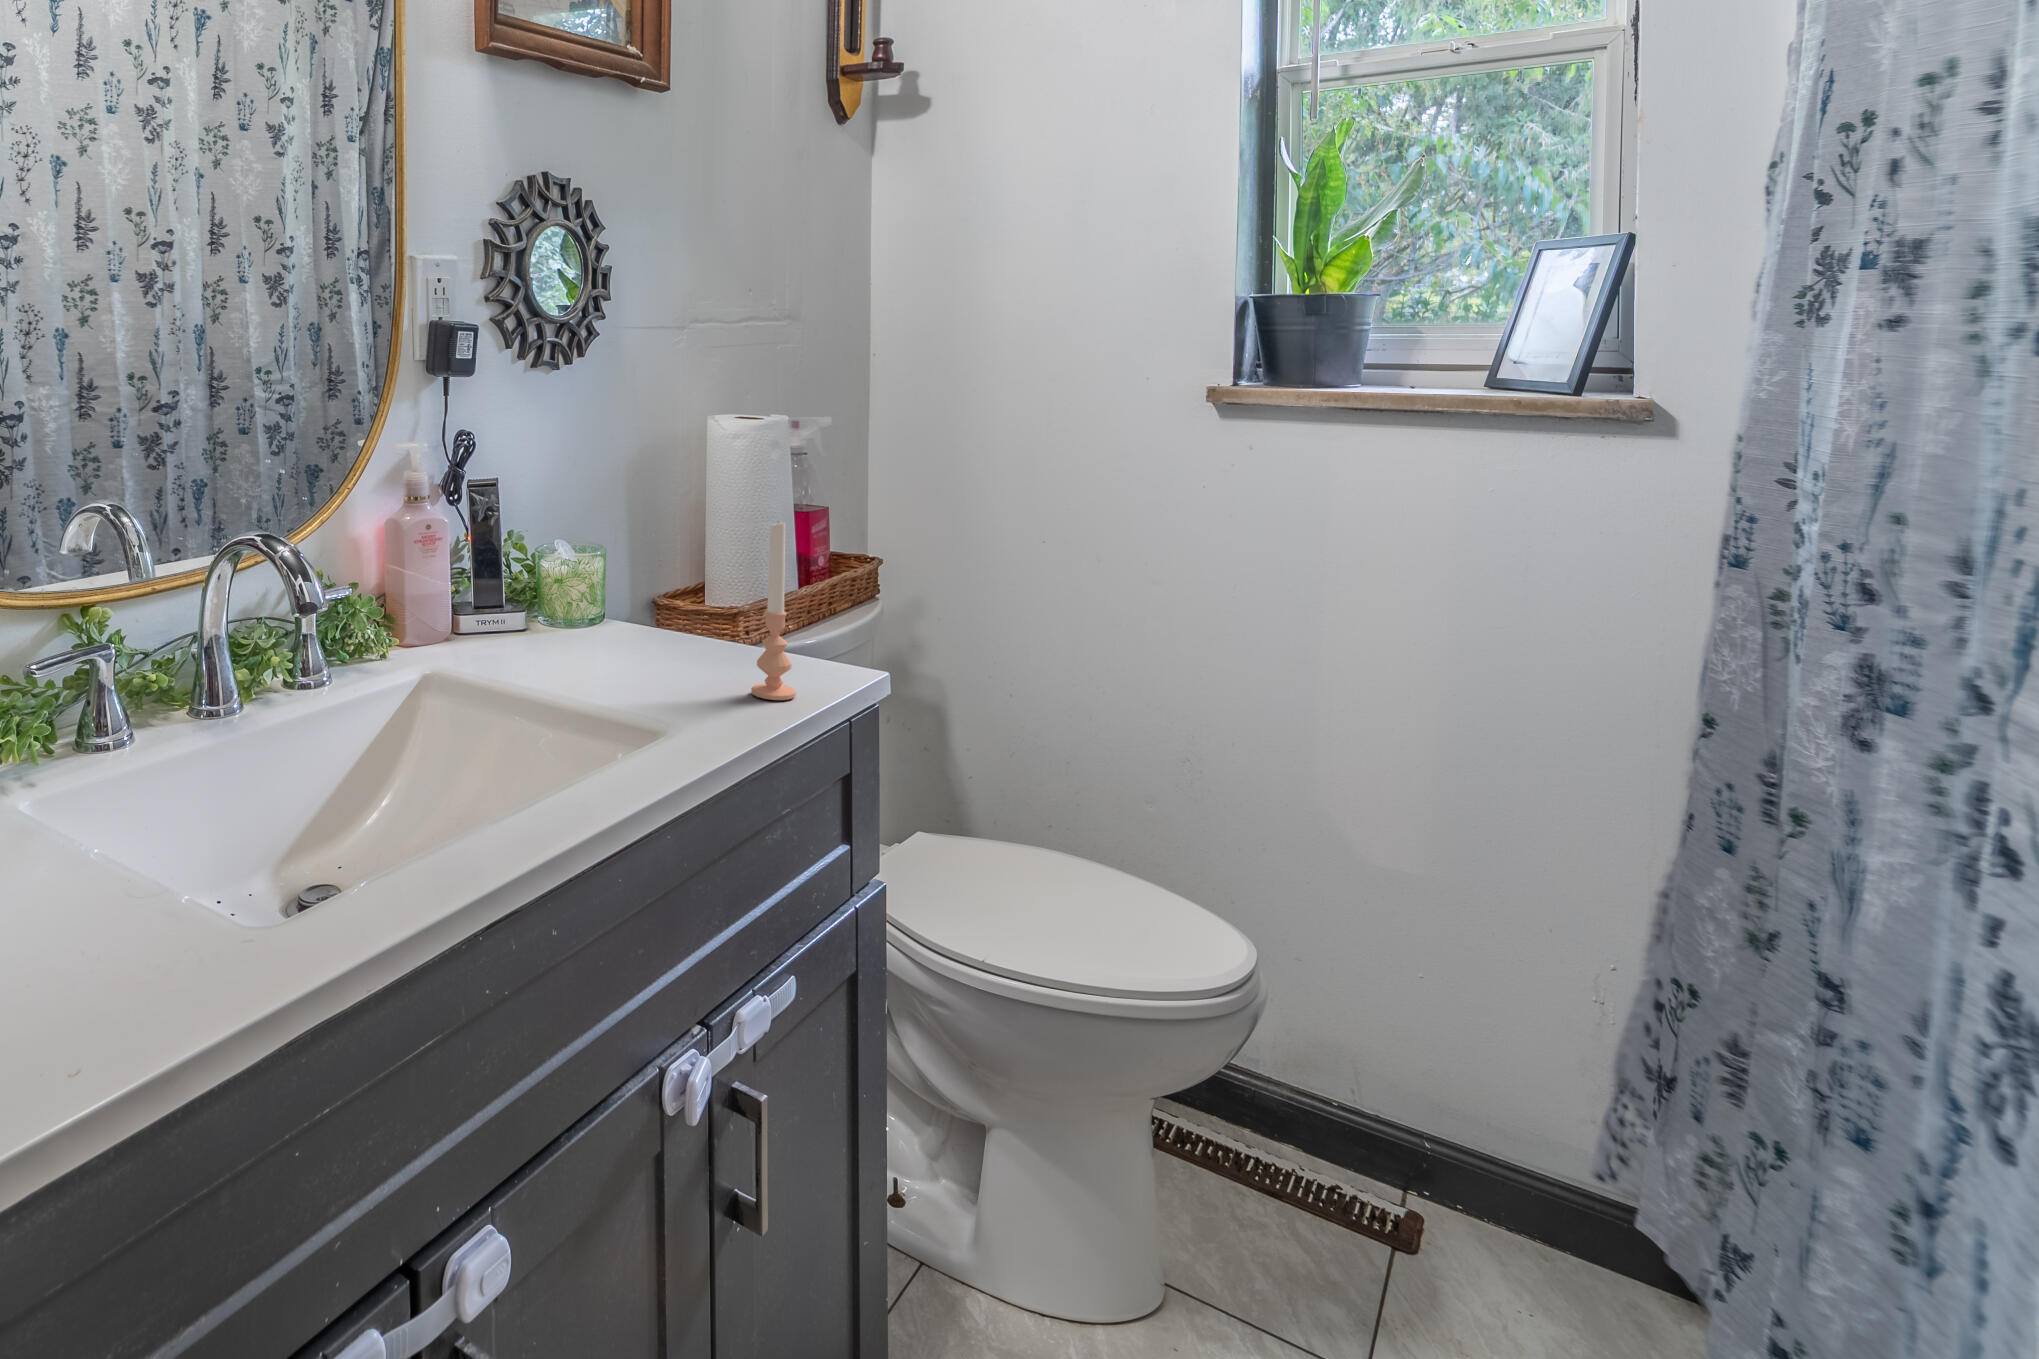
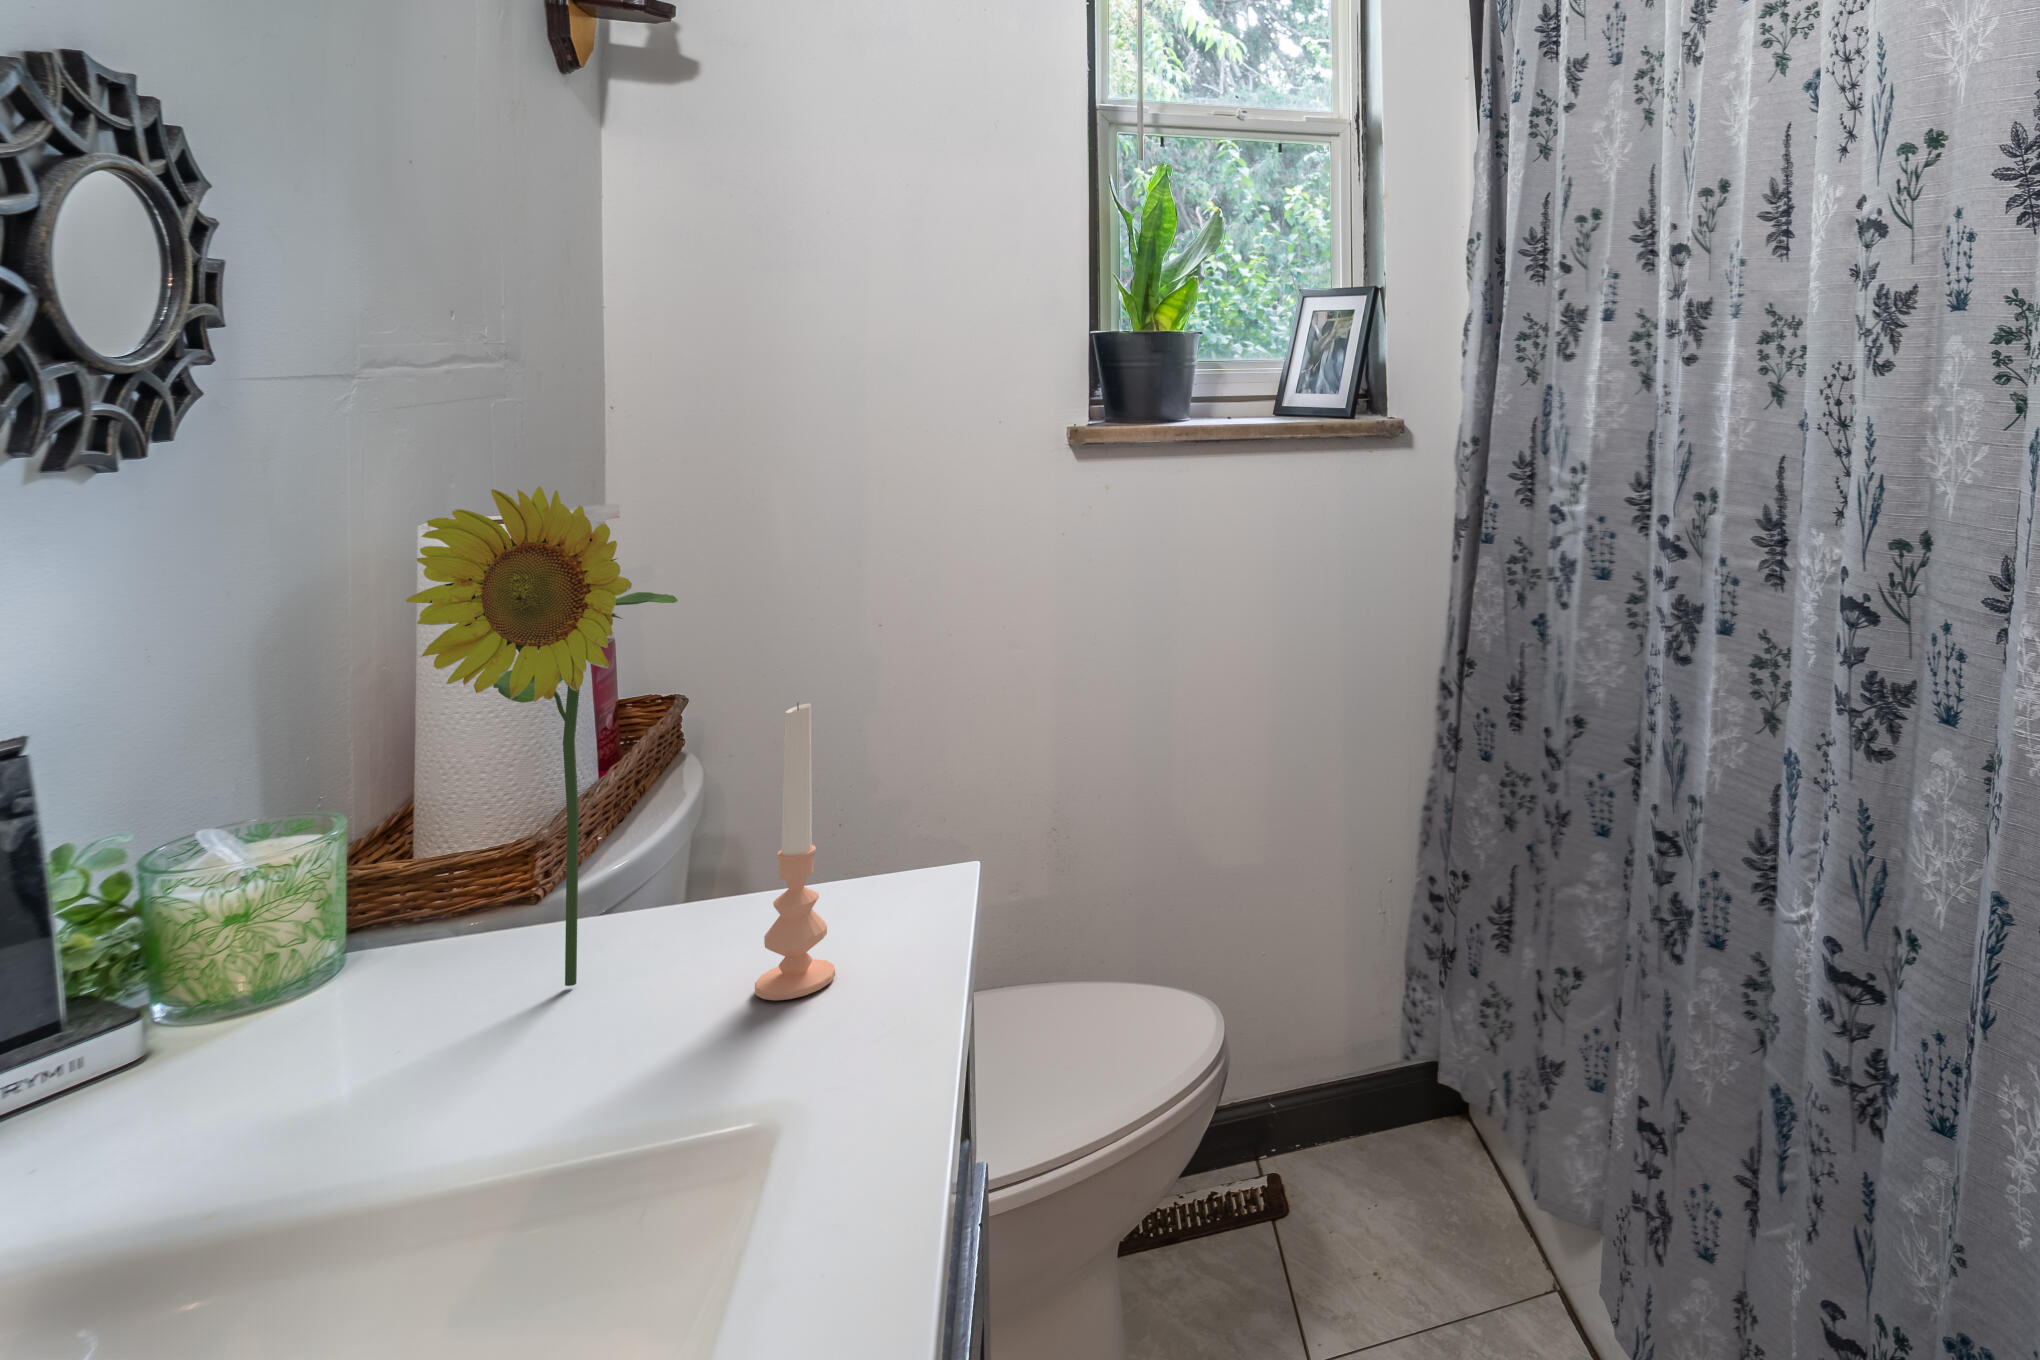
flower: none [626,376,735,663] -> present [406,486,678,986]

